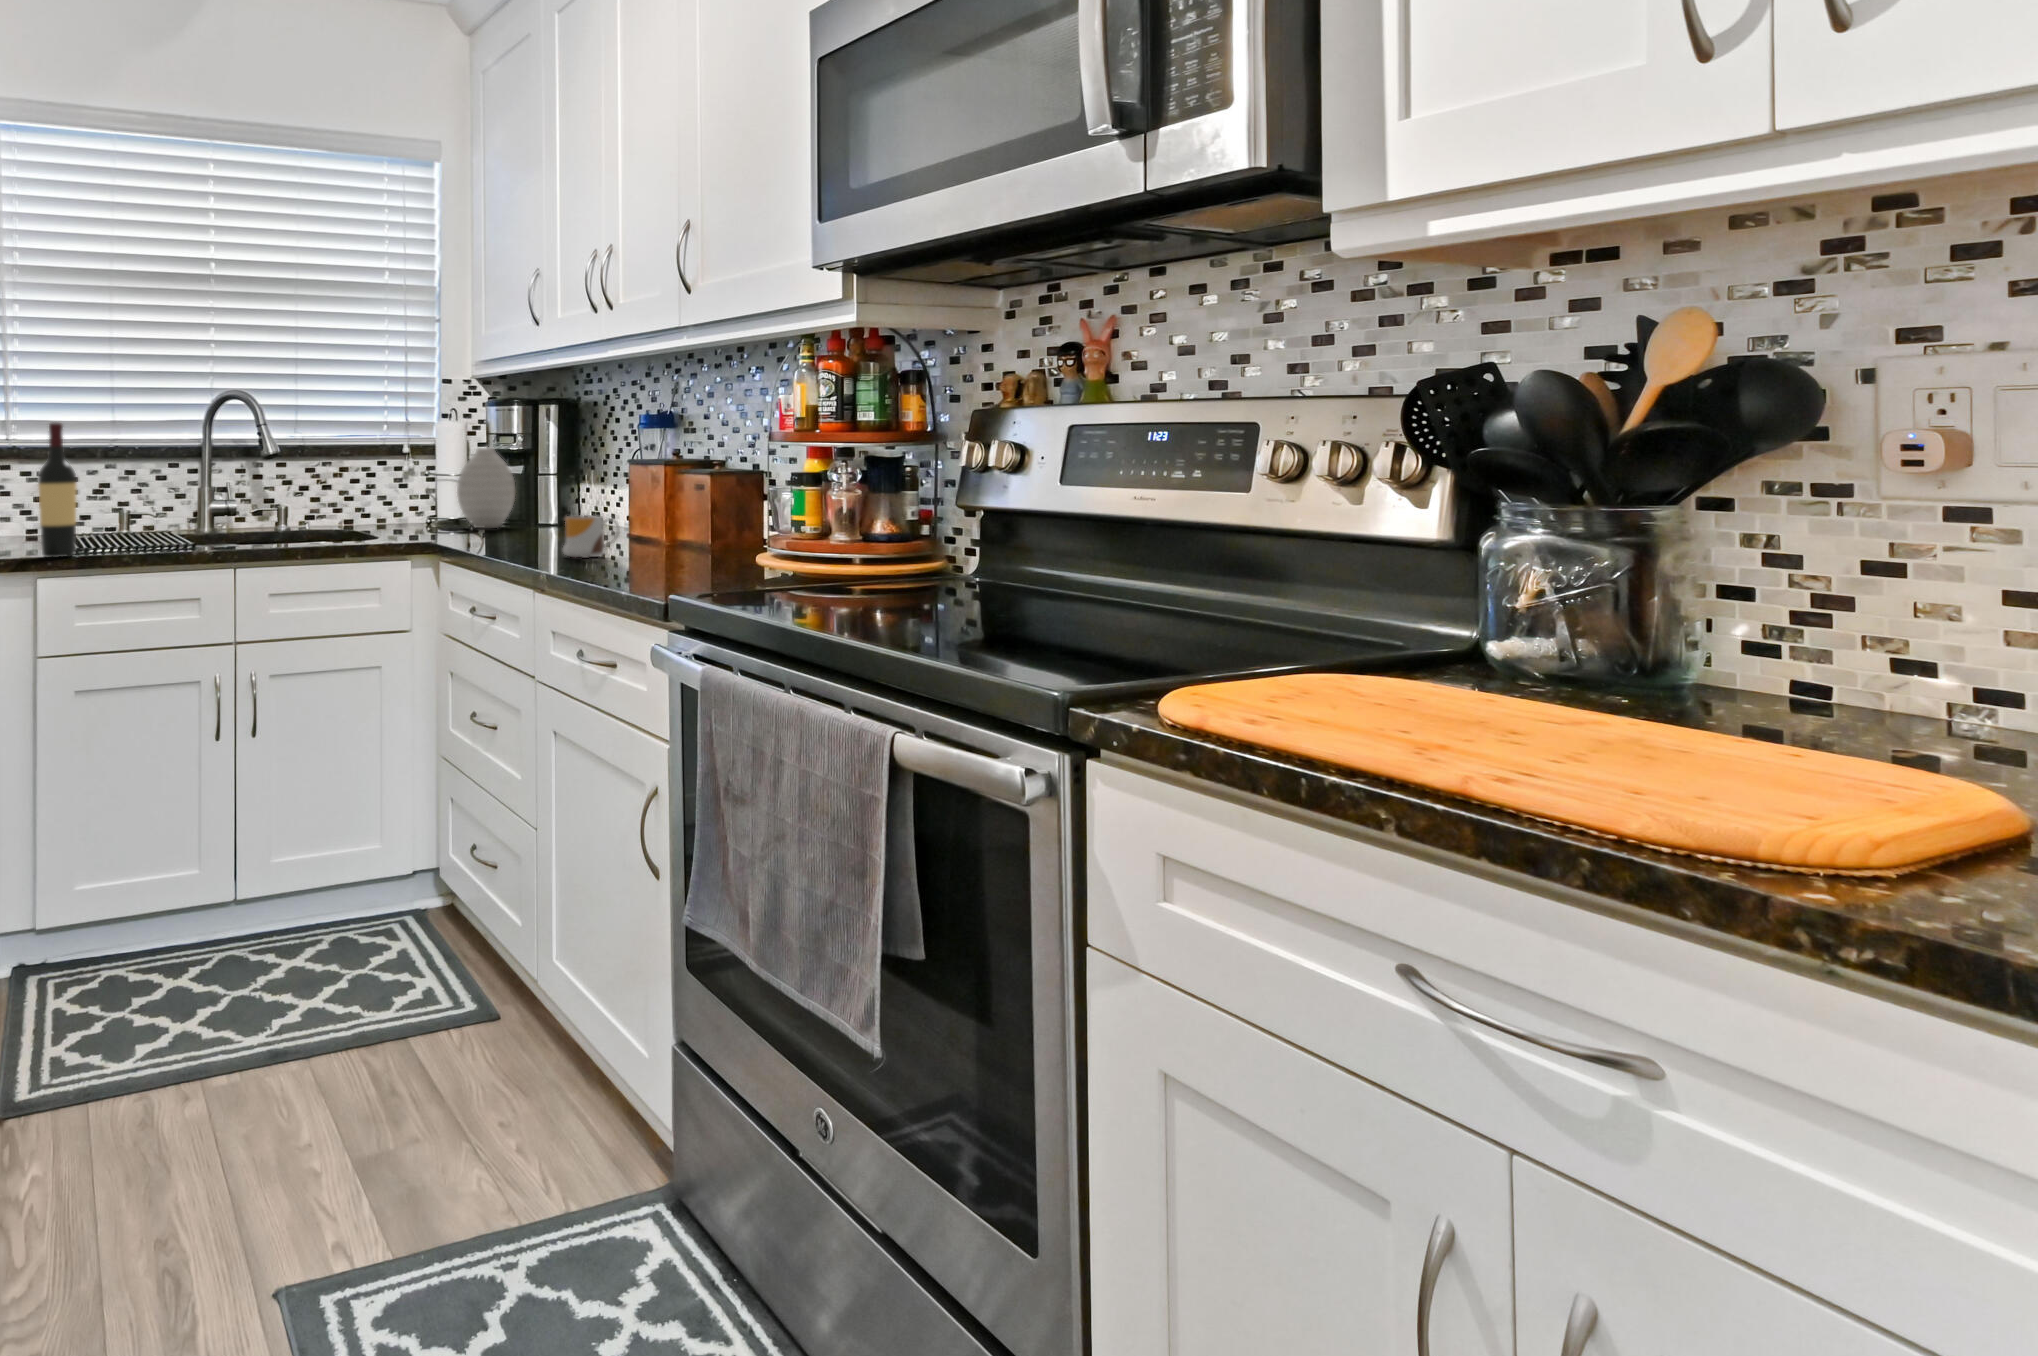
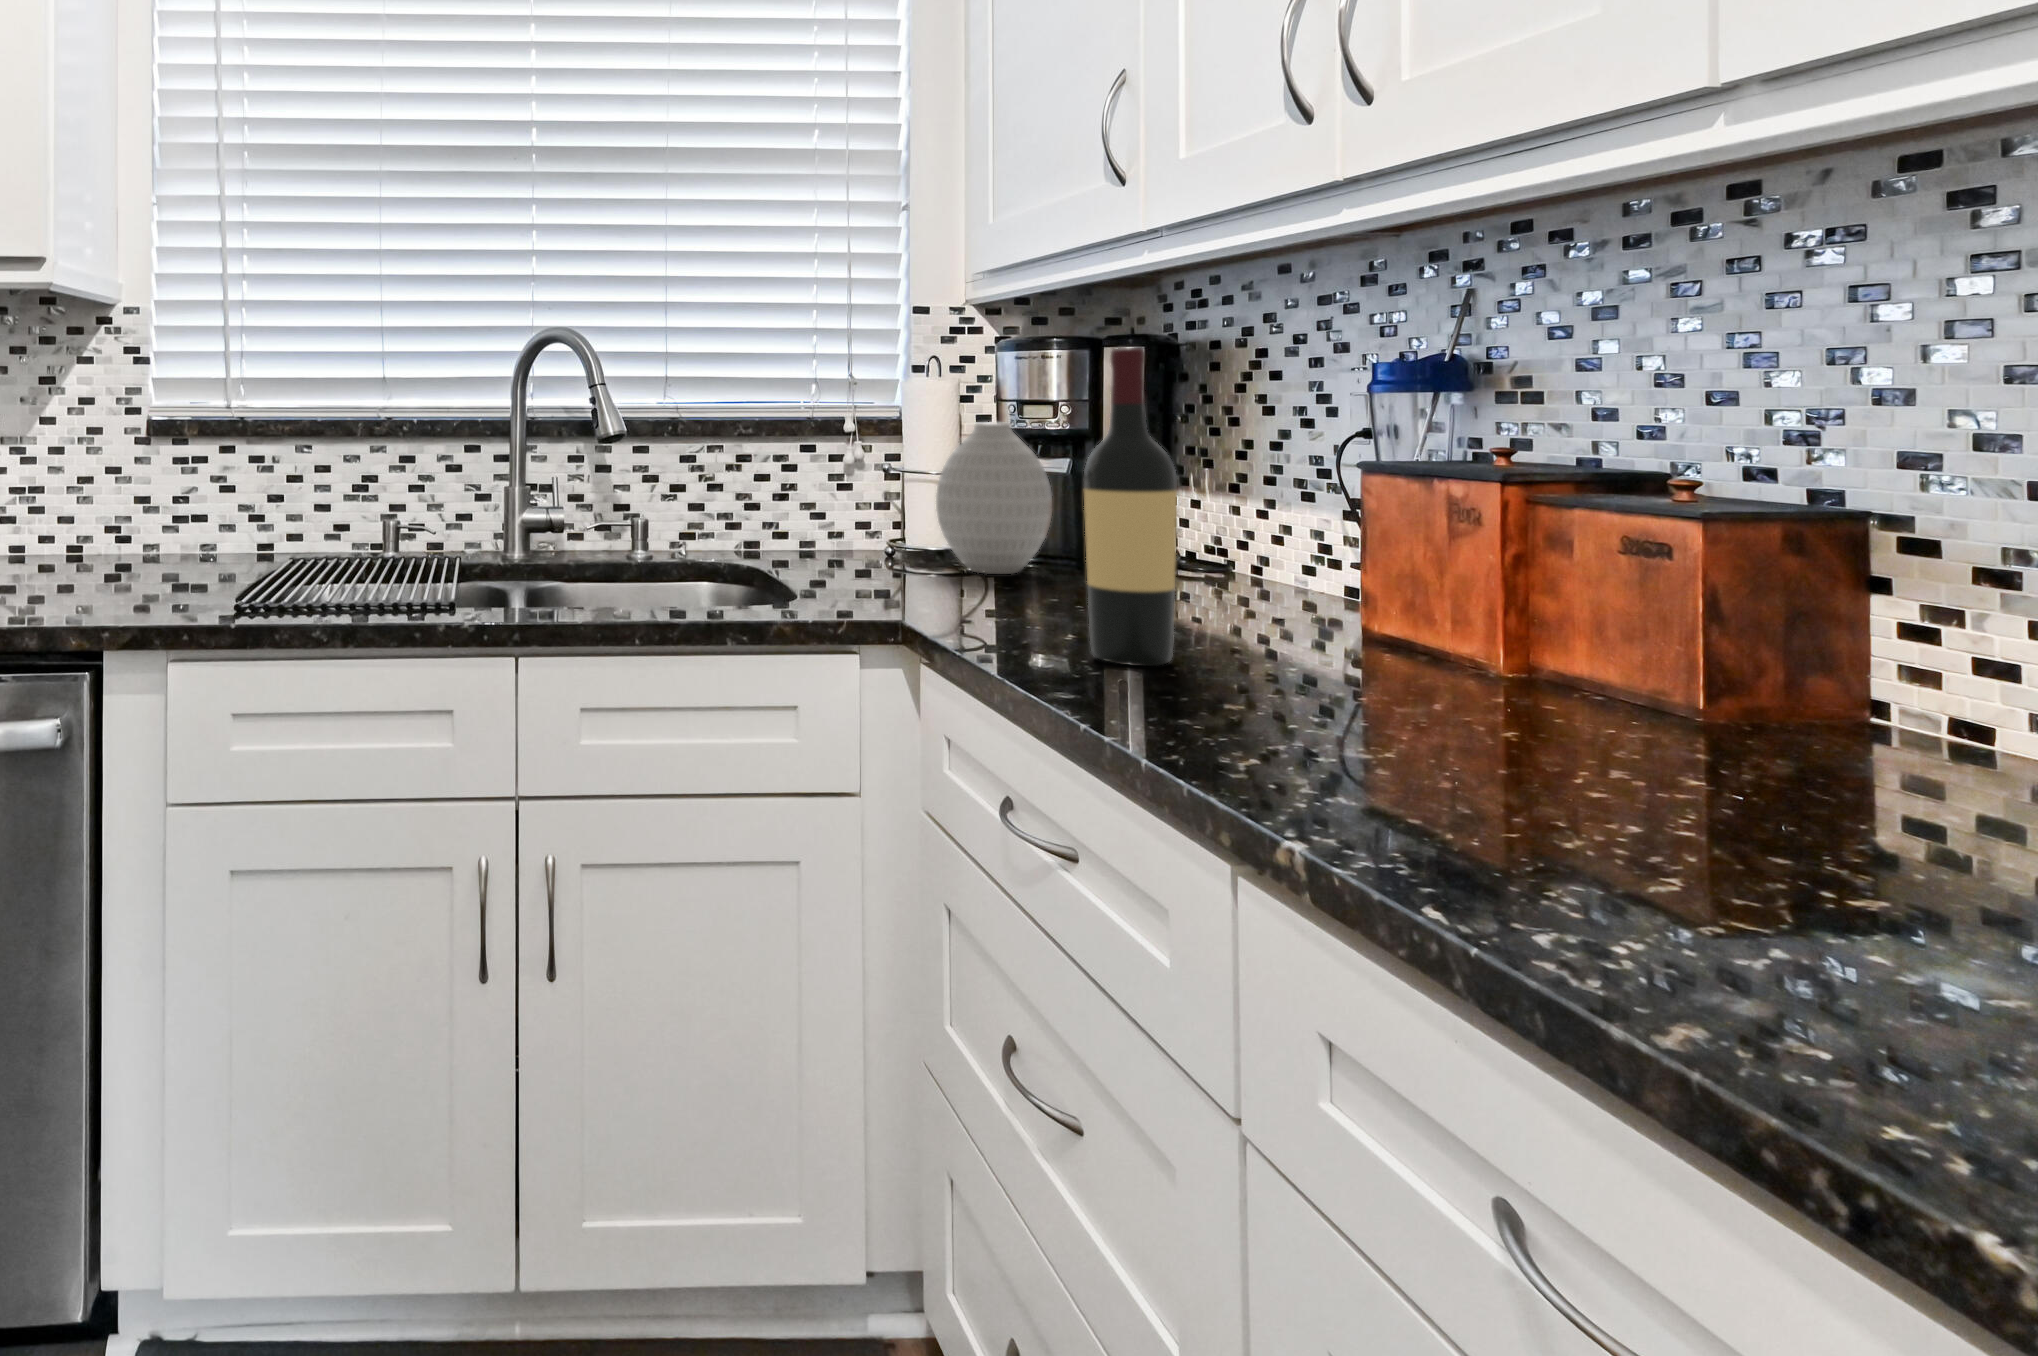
wine bottle: present [38,422,77,558] -> present [1084,348,1177,666]
mug: present [563,515,620,558] -> none [1231,623,1431,765]

